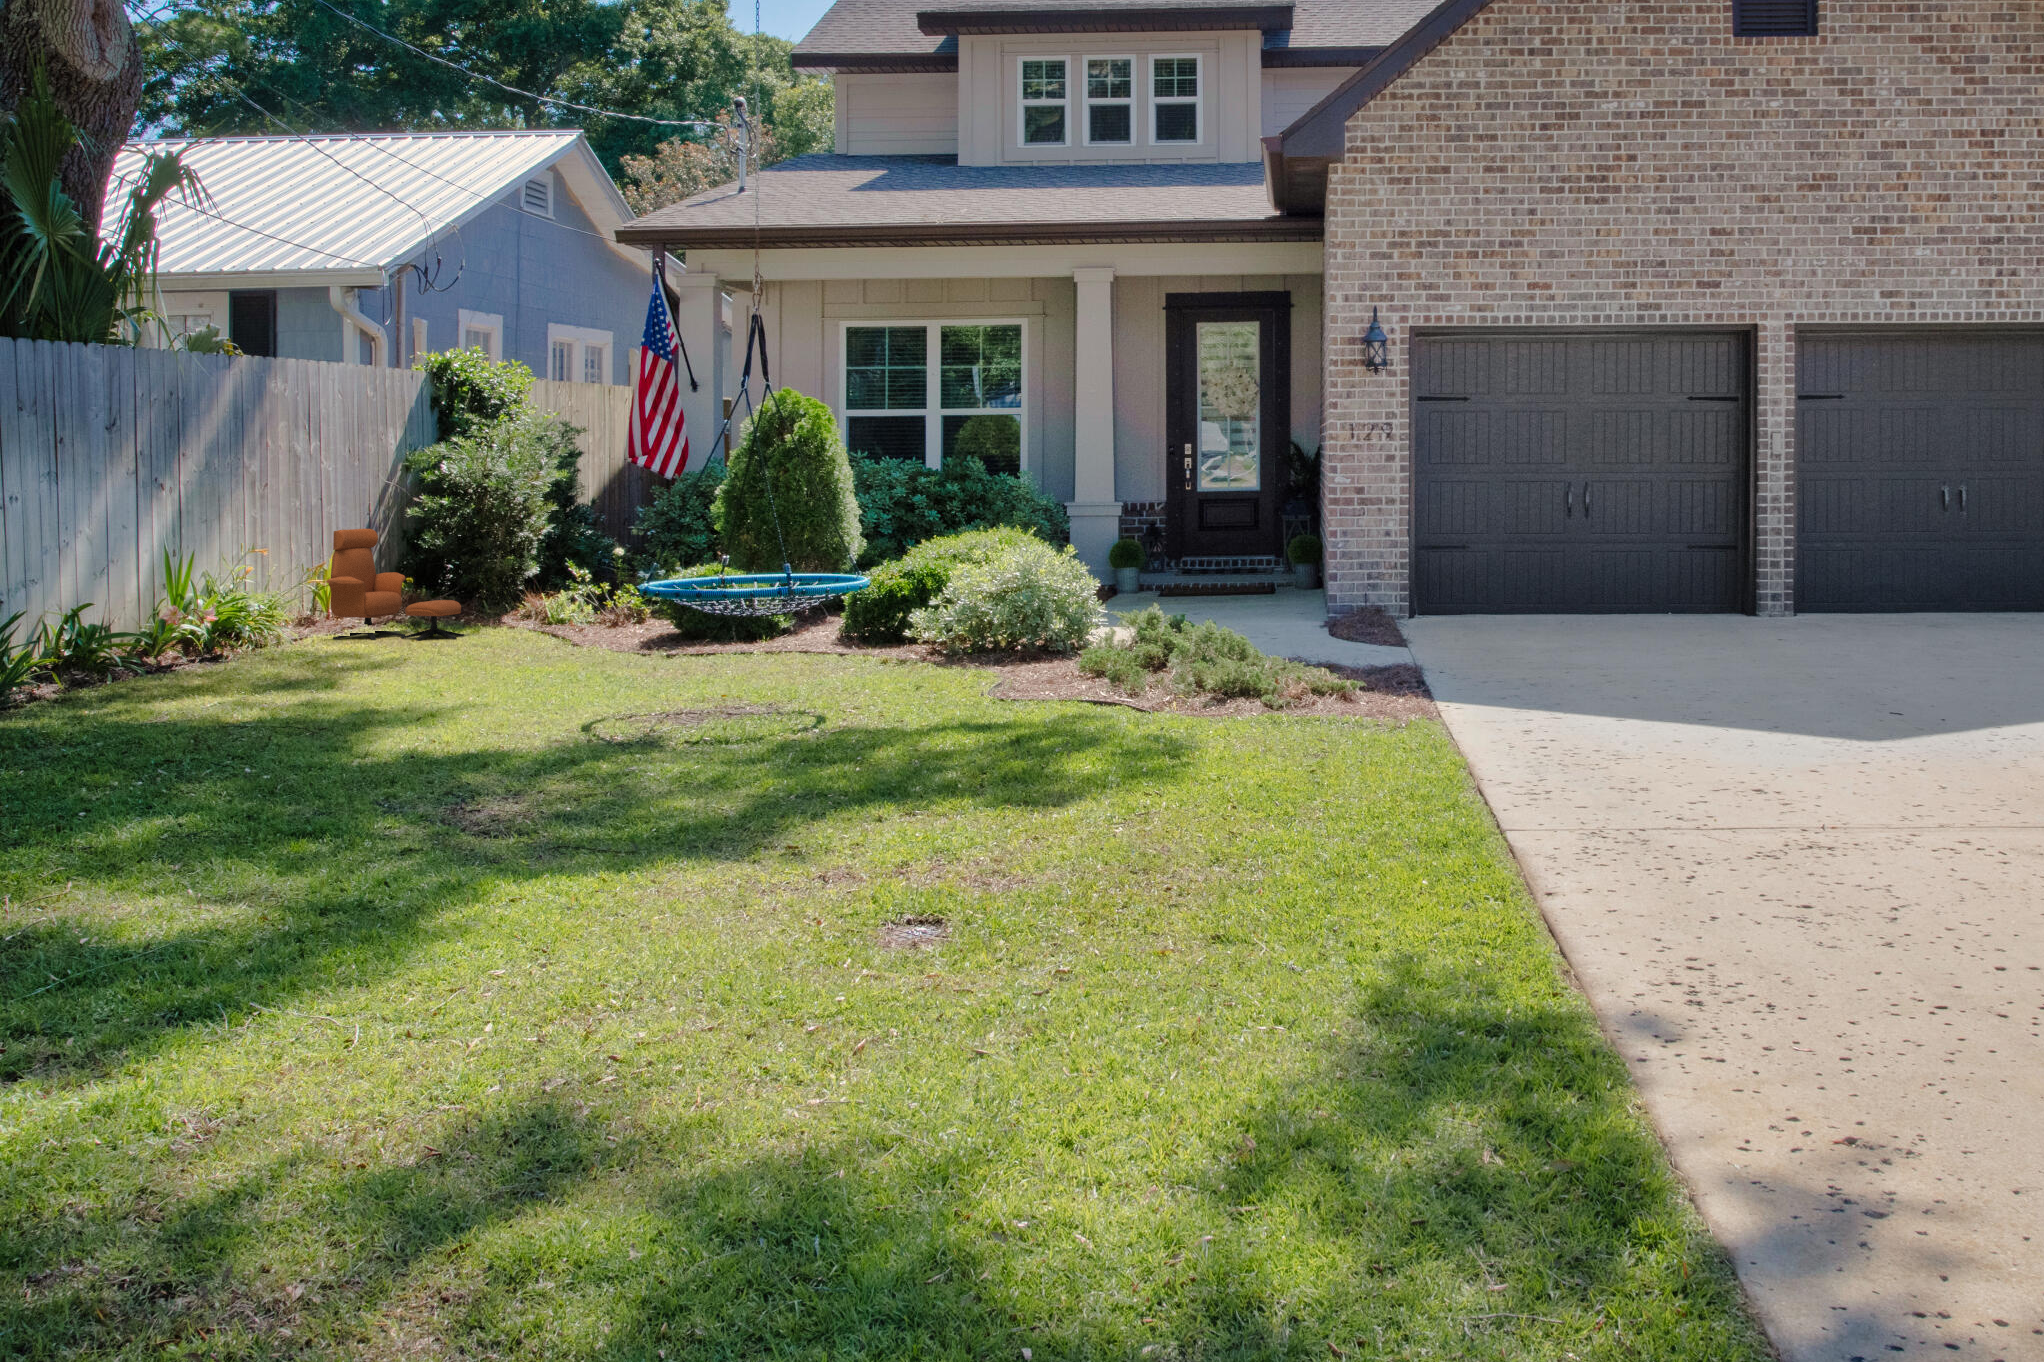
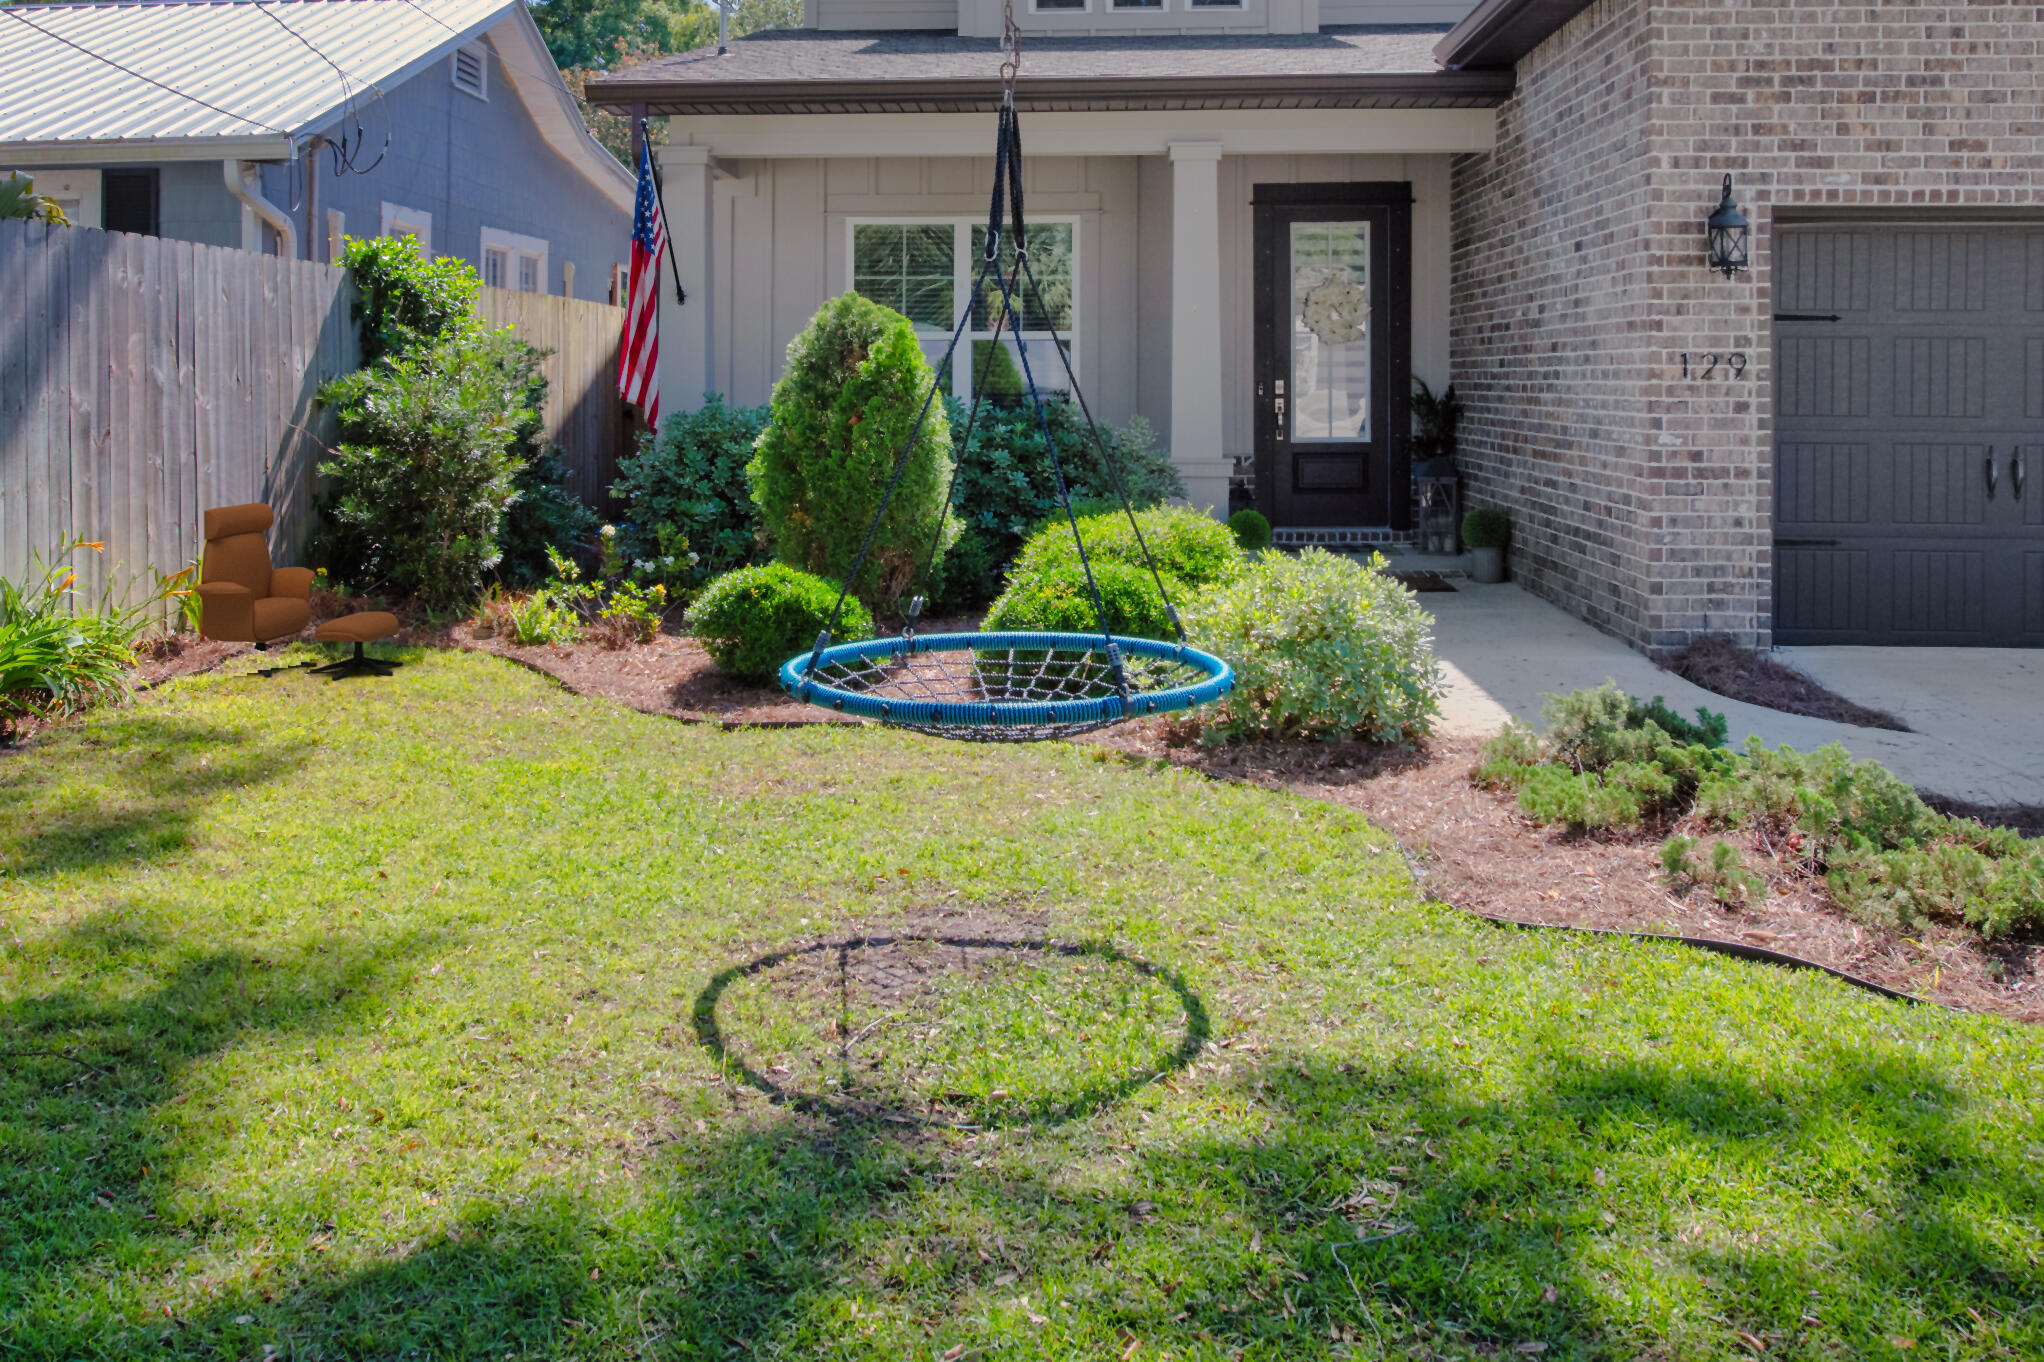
decorative plant: none [514,587,537,627] -> present [473,582,502,639]

